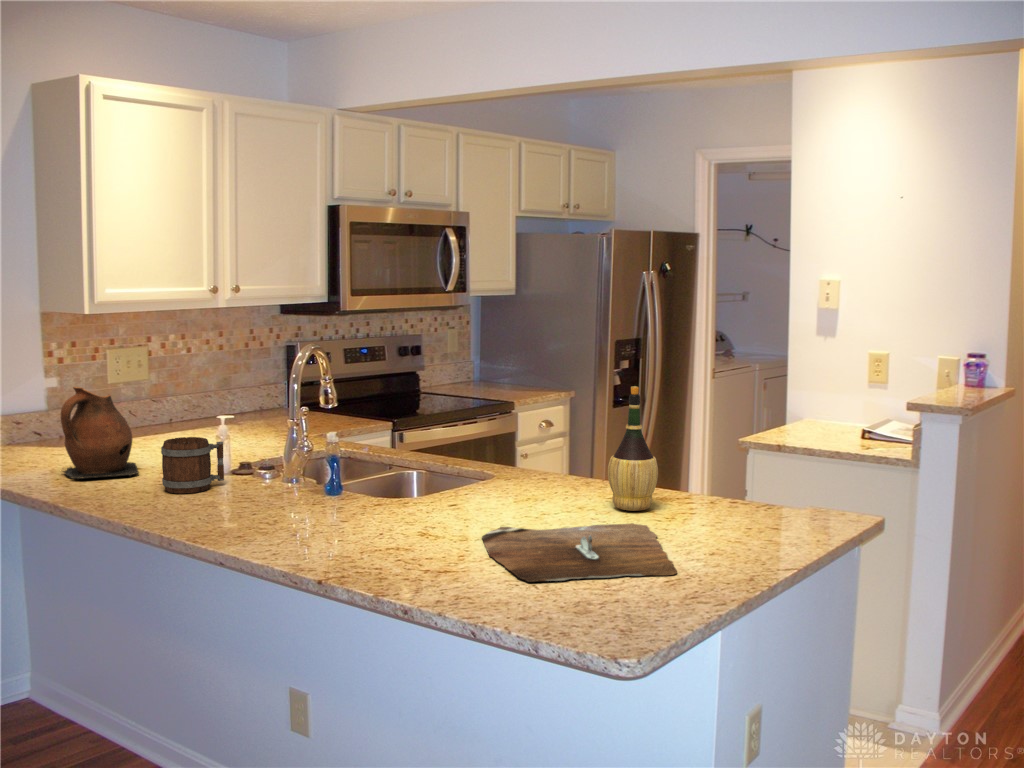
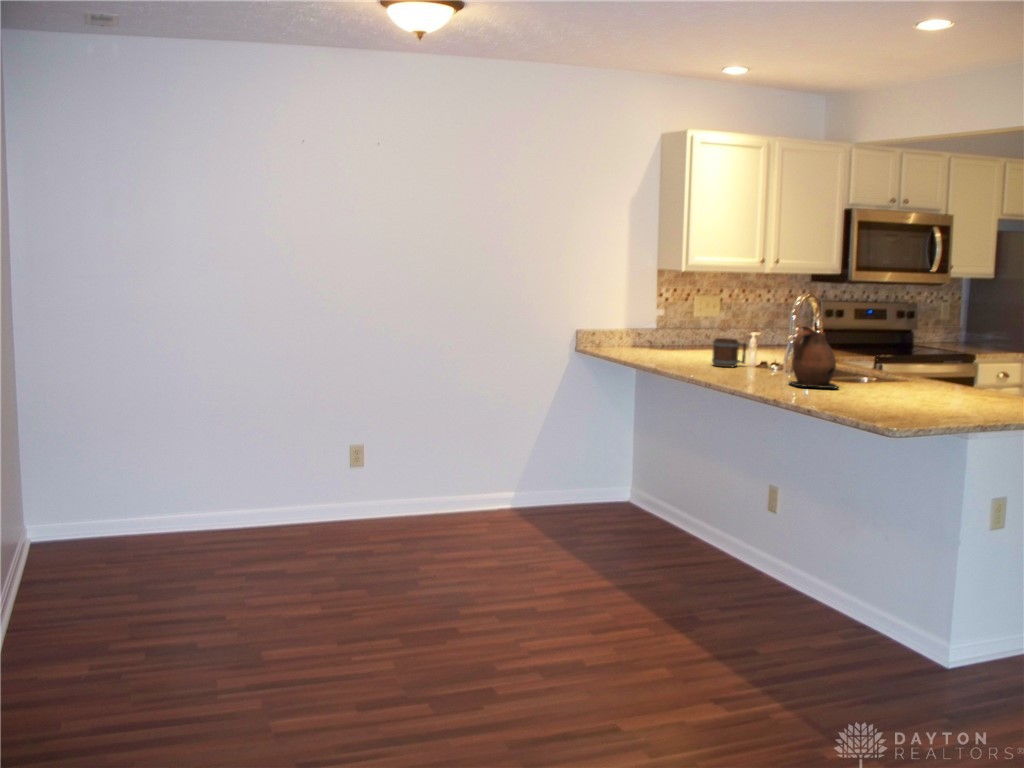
wine bottle: present [608,386,658,511] -> none [964,321,998,397]
ceramic pitcher: present [61,387,139,479] -> present [790,326,838,388]
cutting board: present [482,523,677,582] -> none [865,391,974,413]

